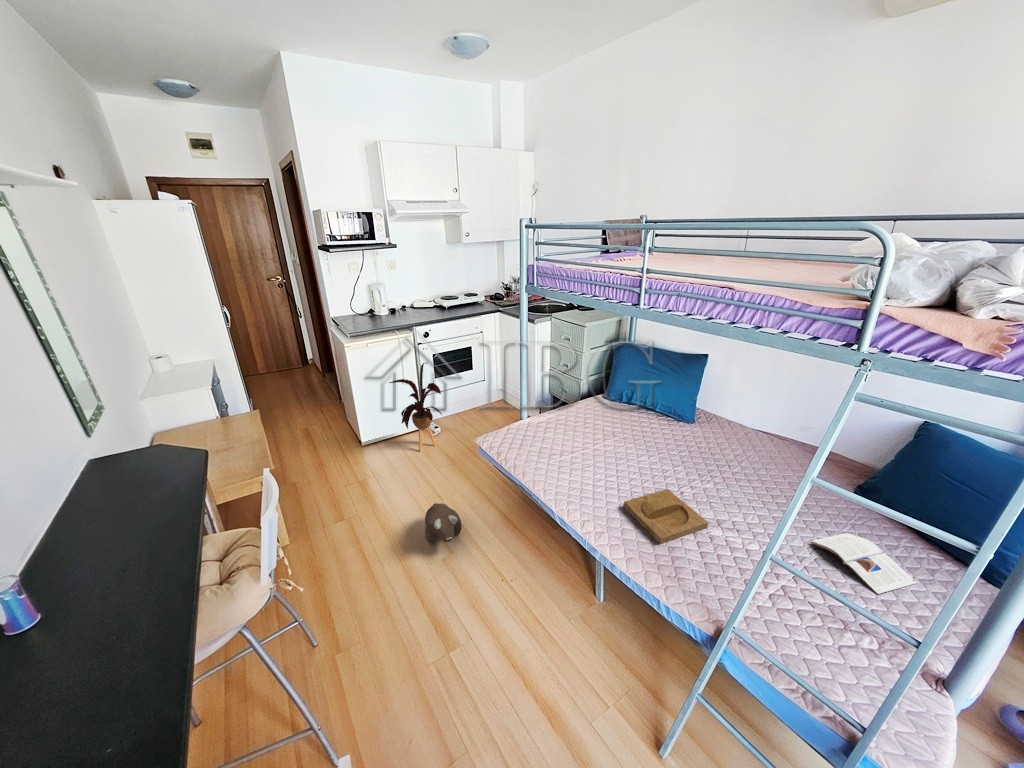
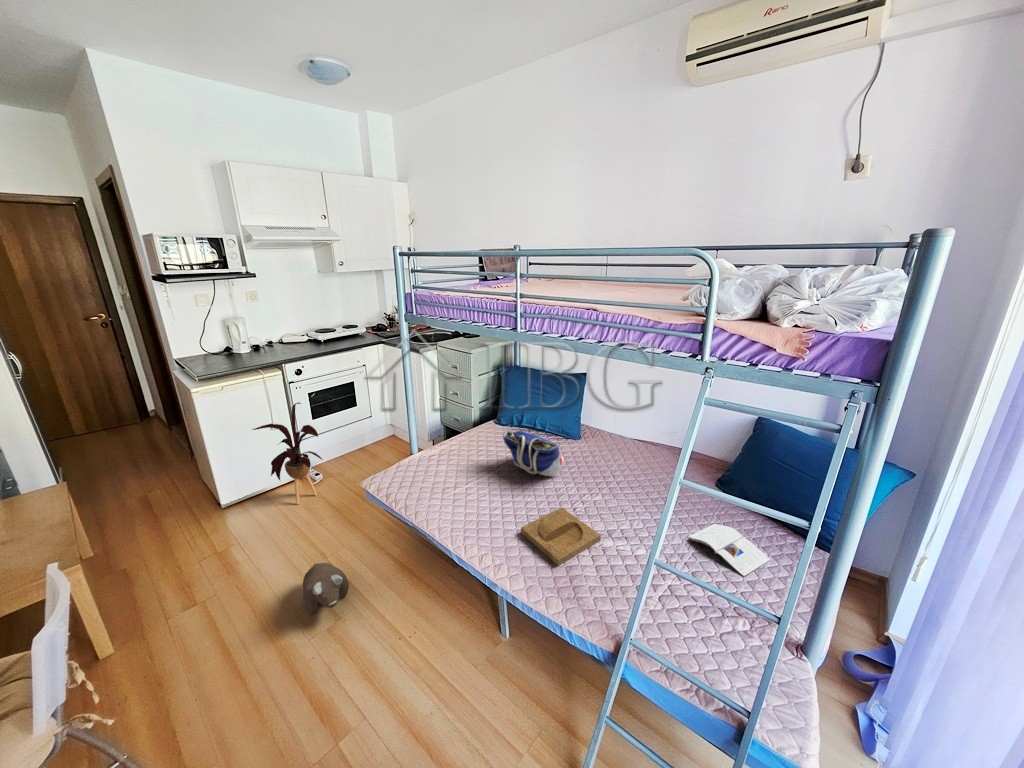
tote bag: none [611,407,673,457] -> present [503,431,563,477]

